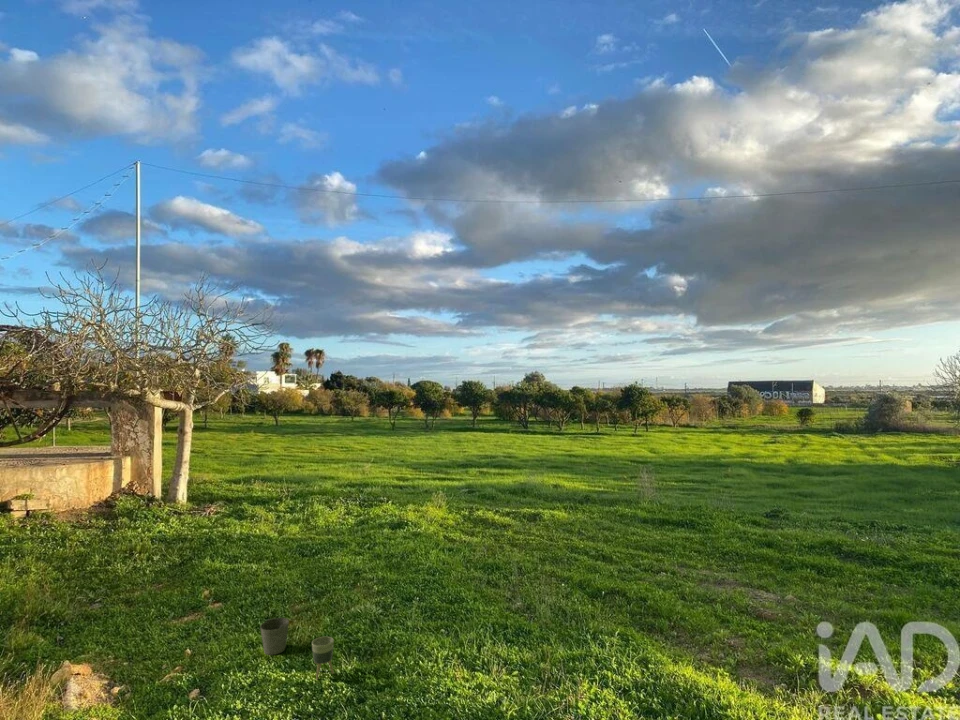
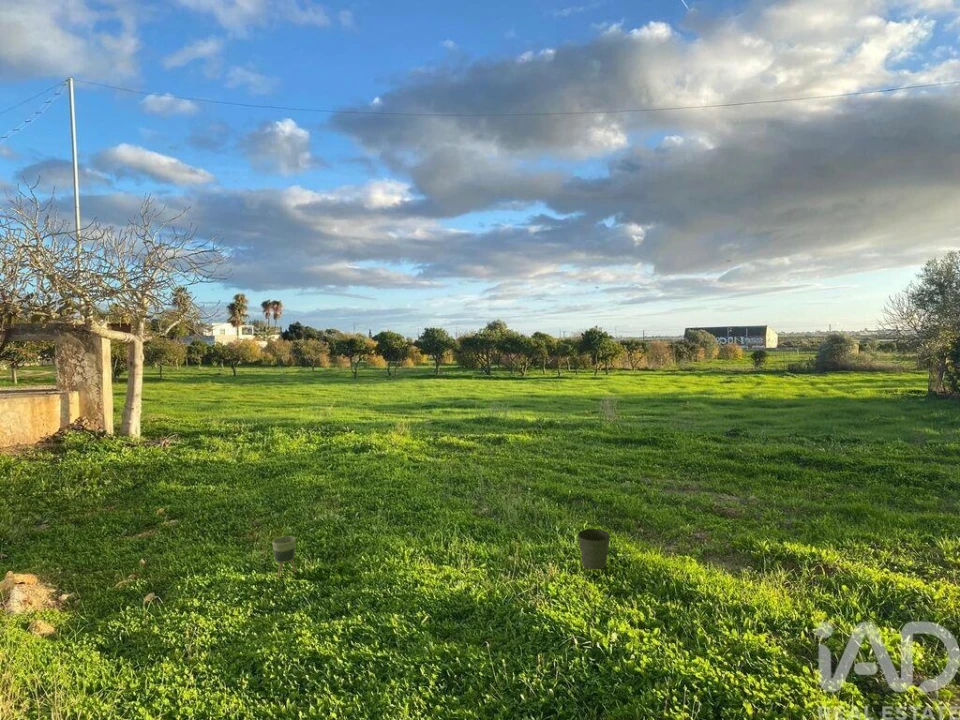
bucket: present [260,618,289,655] -> present [578,529,610,569]

